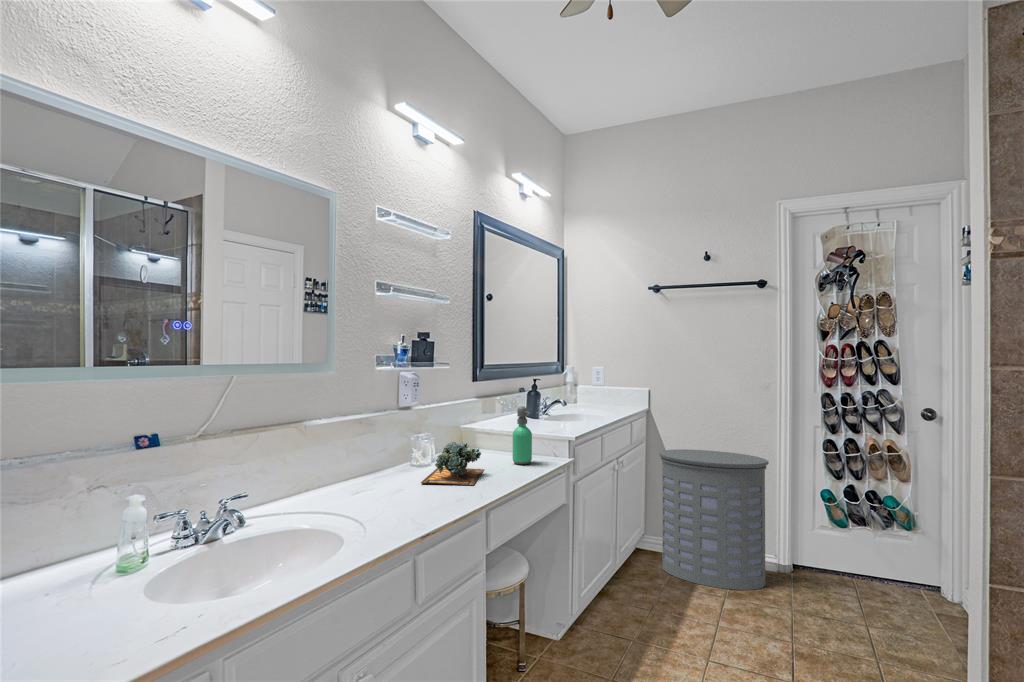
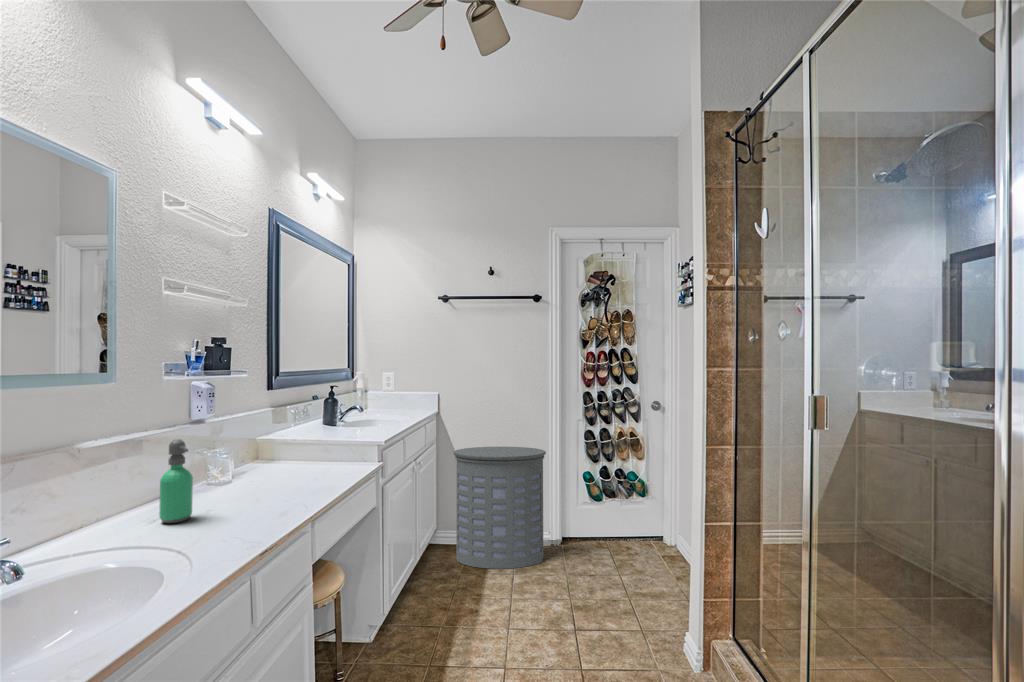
soap dispenser: present [513,406,532,464] -> present [159,439,193,523]
succulent plant: present [421,442,484,485] -> none [230,455,298,503]

